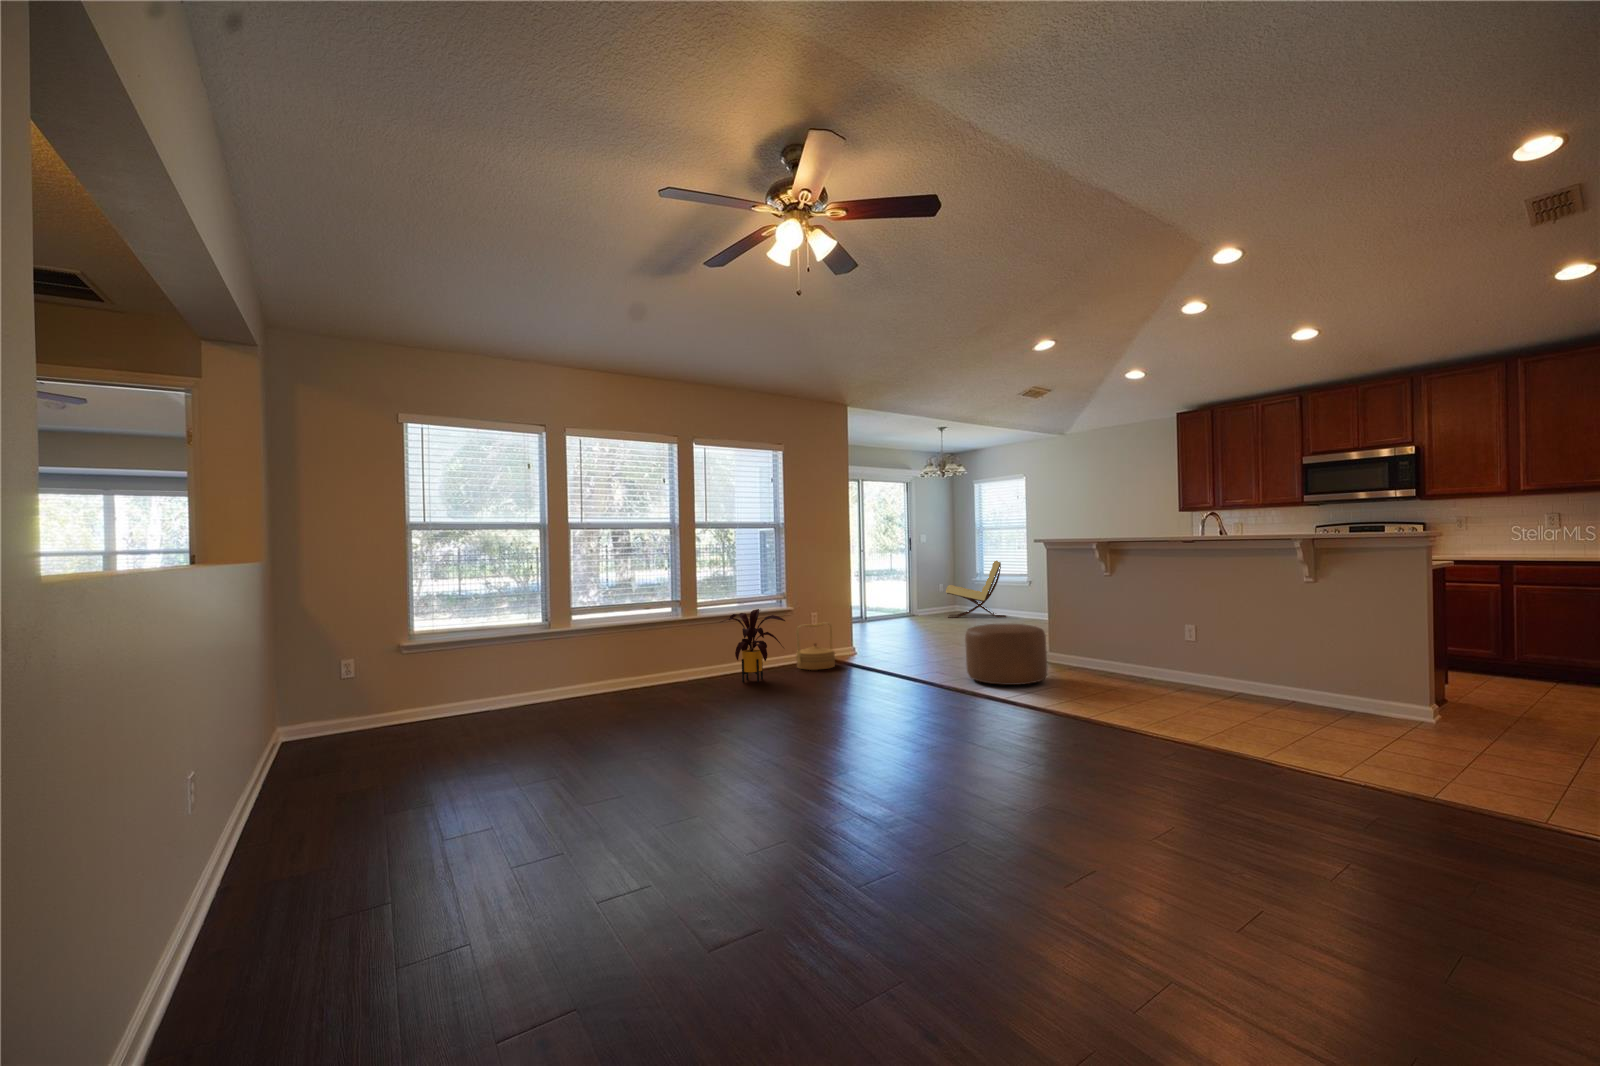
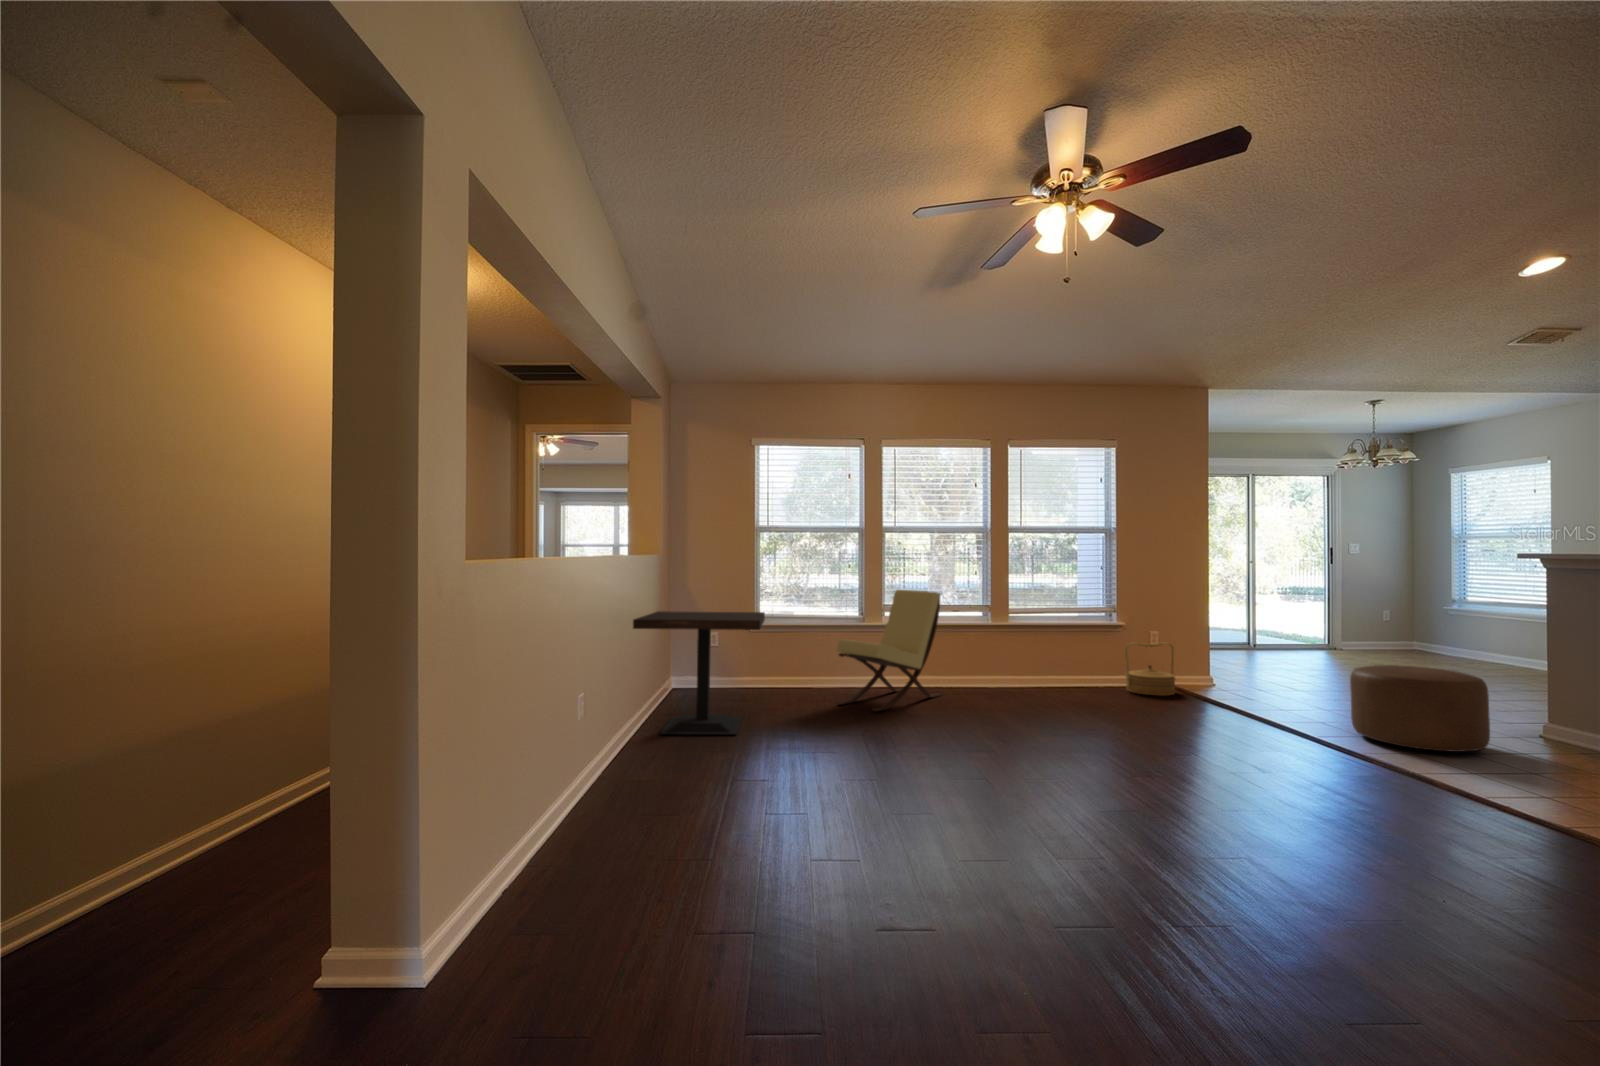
lounge chair: present [946,561,1006,618] -> present [837,590,941,711]
house plant: present [722,609,785,682] -> none [1029,621,1103,699]
side table: none [238,627,446,810] -> present [633,611,765,735]

